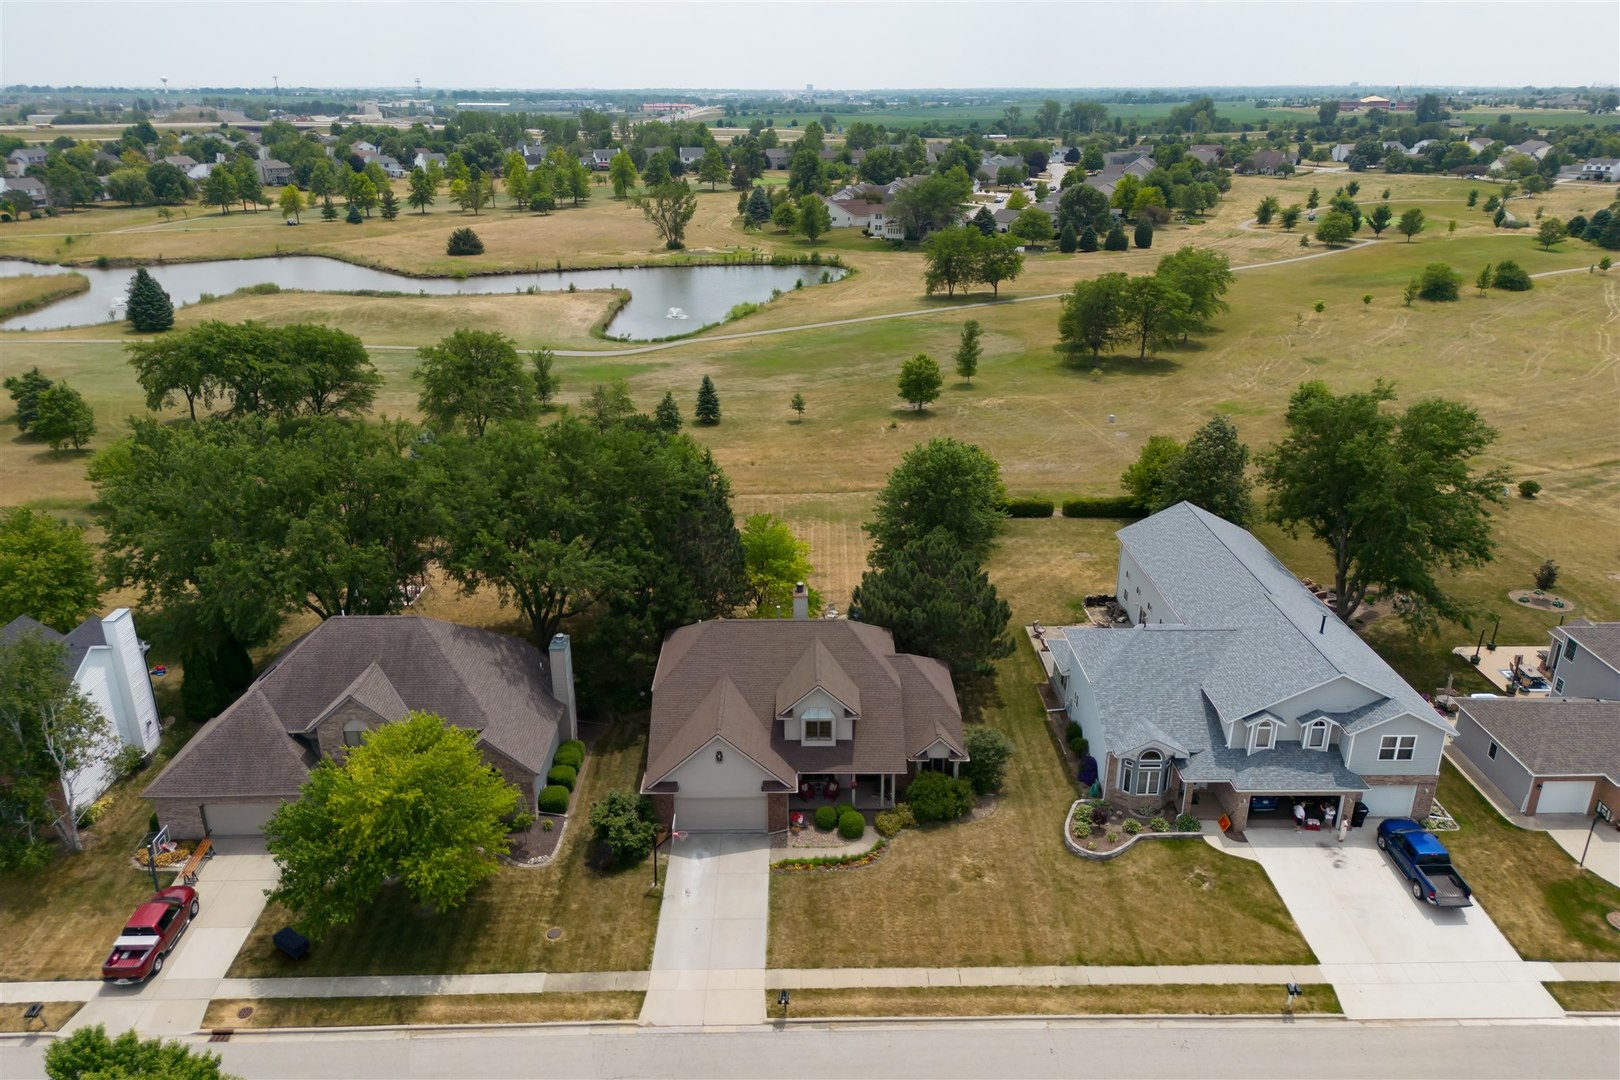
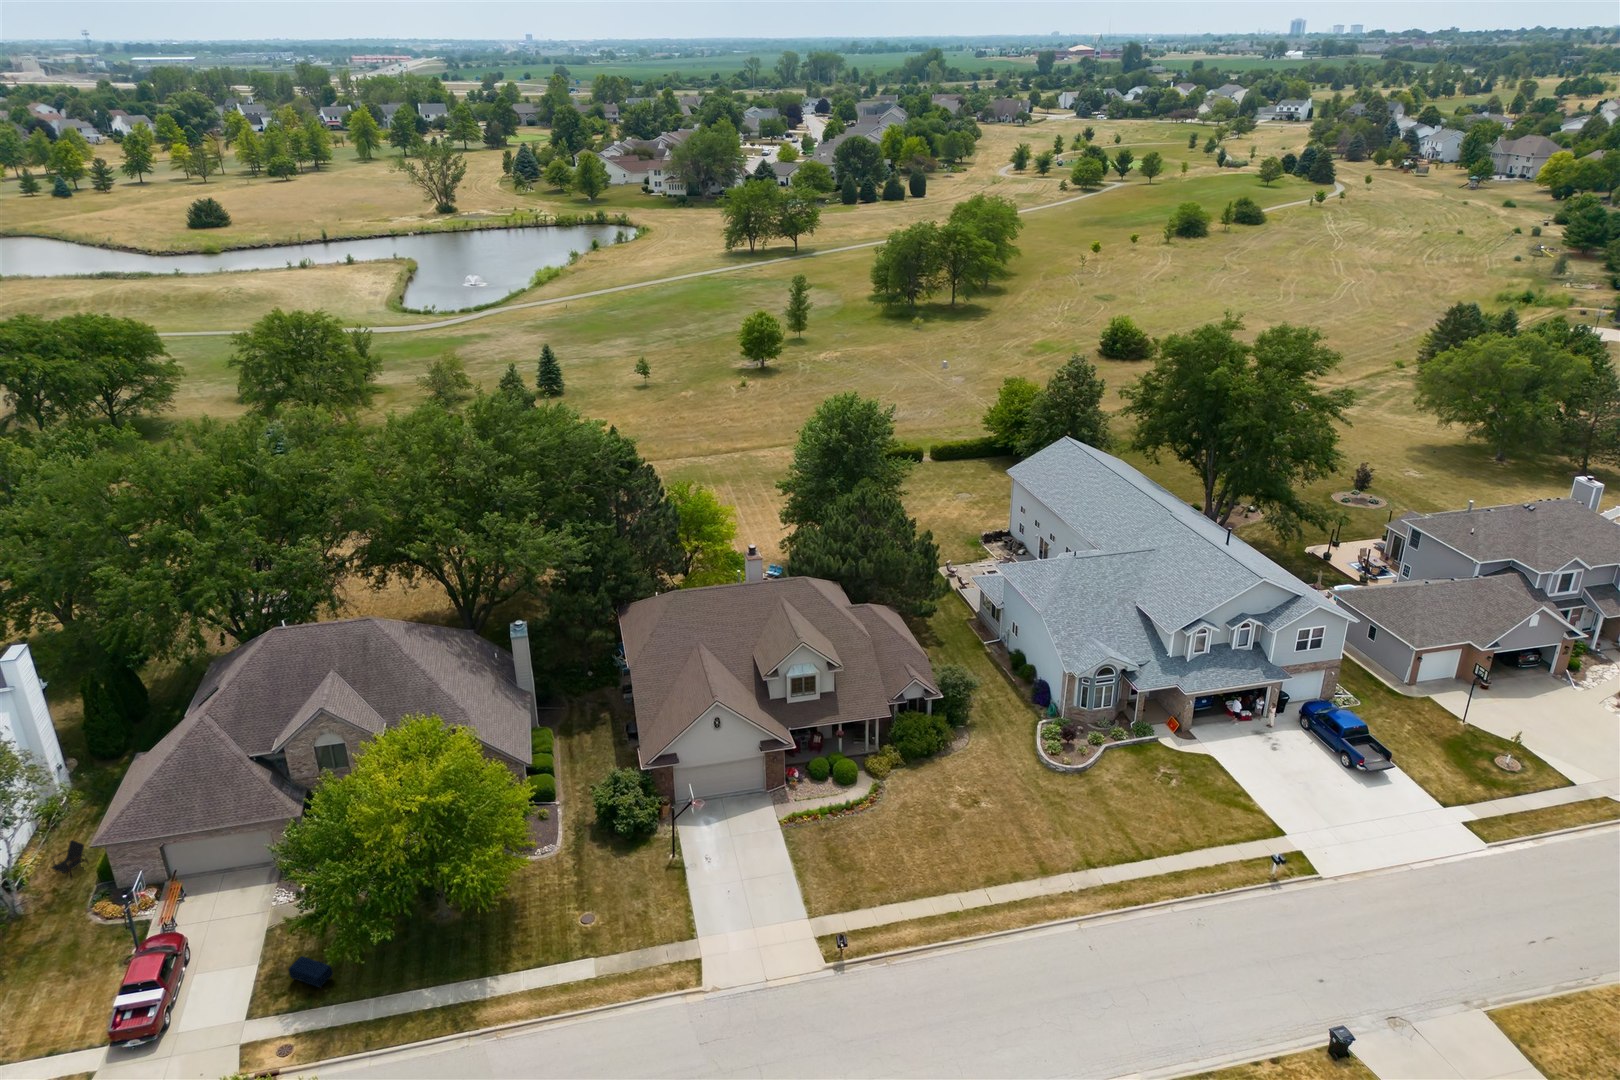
lounge chair: present [584,840,613,873] -> present [51,840,89,878]

